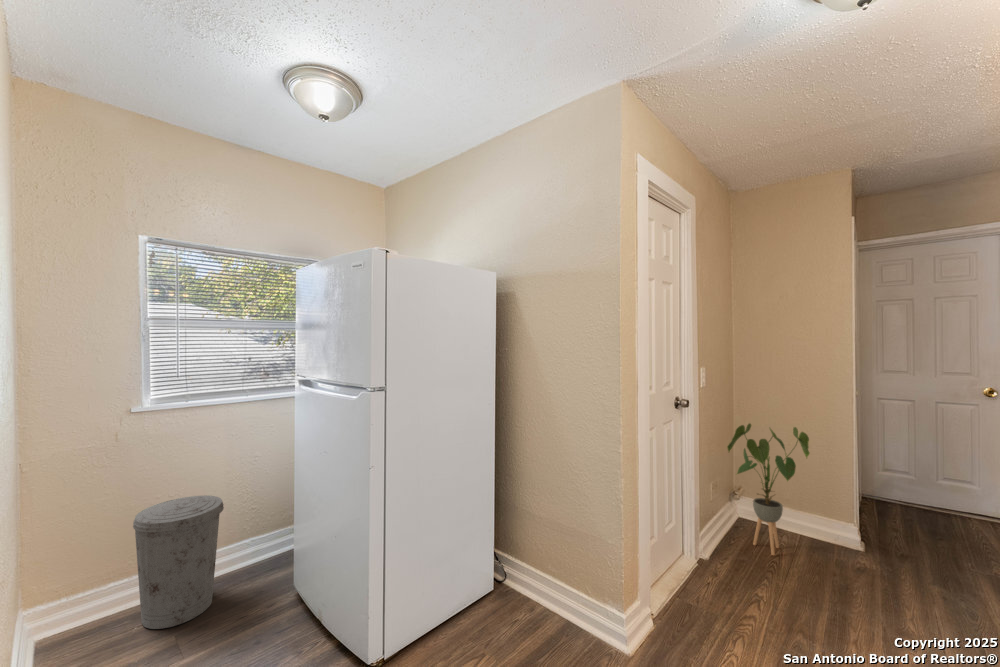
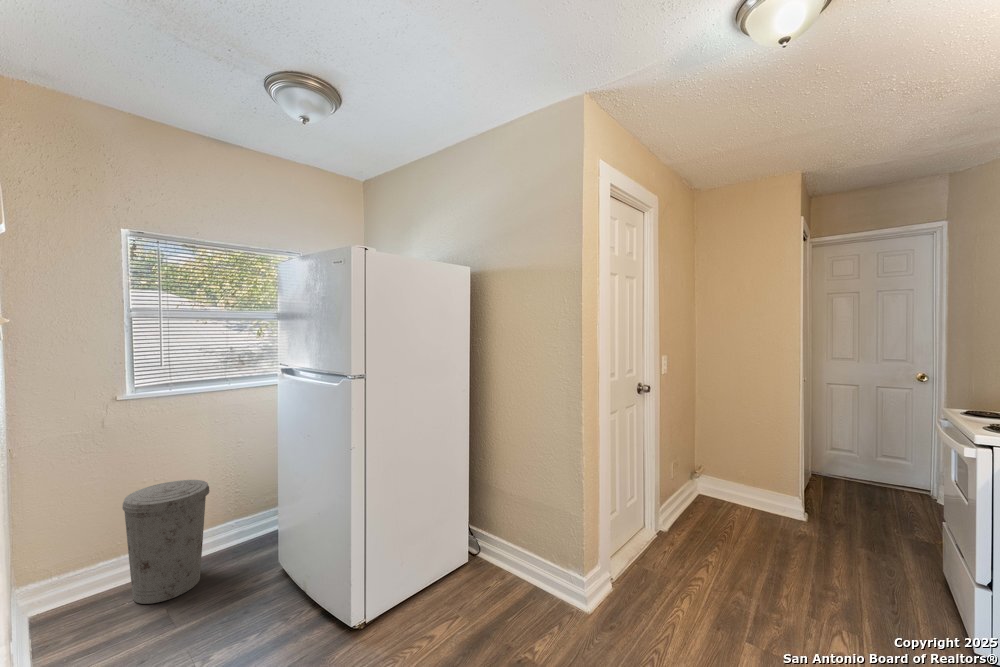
house plant: present [727,424,810,555] -> none [688,407,760,527]

